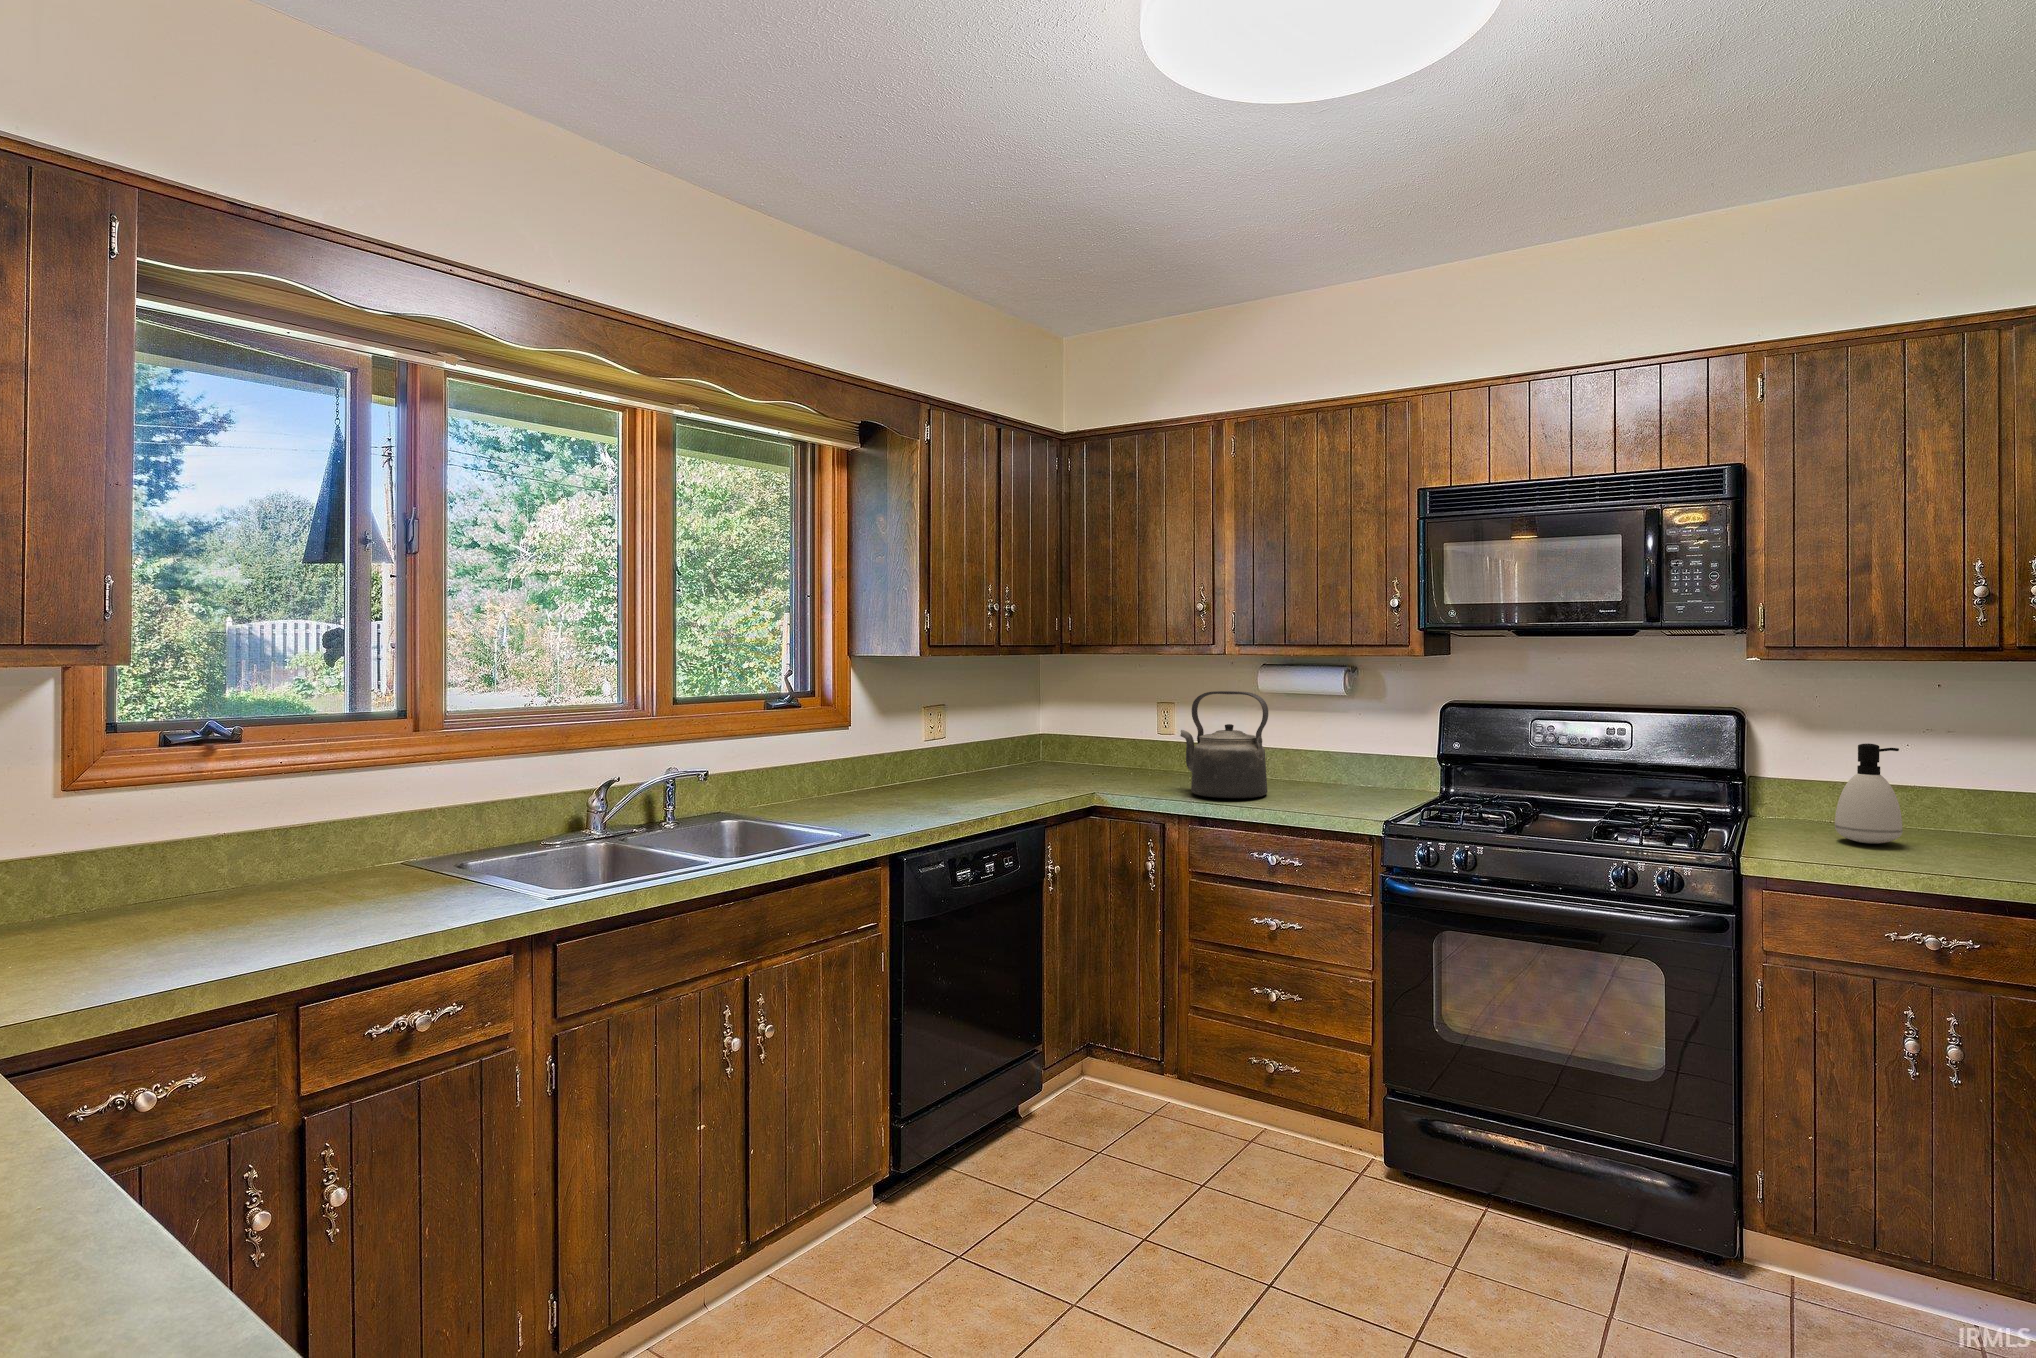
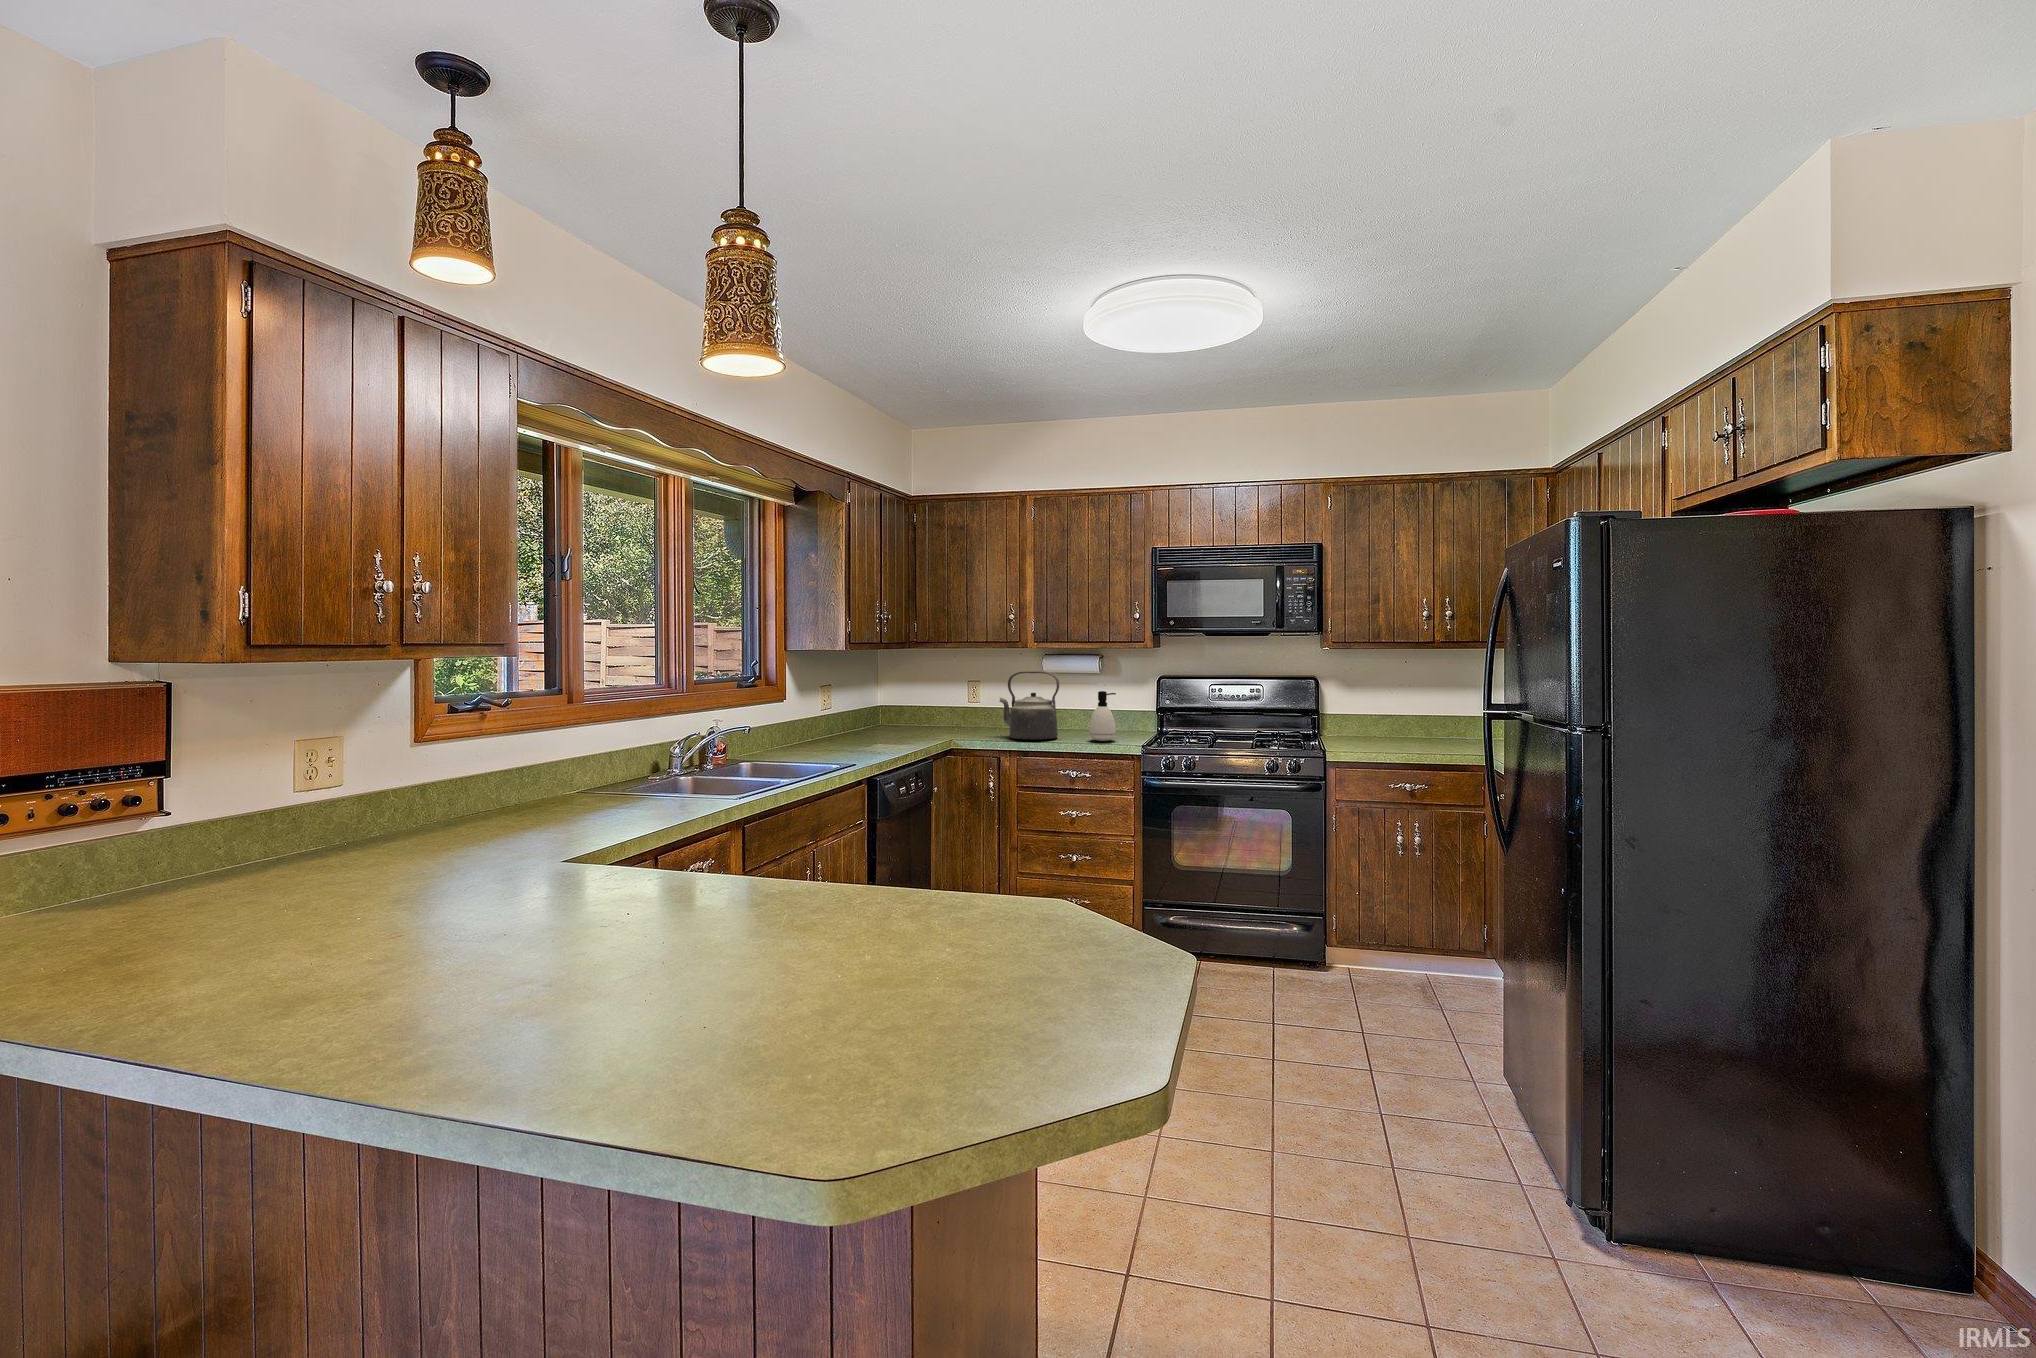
soap dispenser: present [1835,743,1903,843] -> present [1089,691,1116,741]

